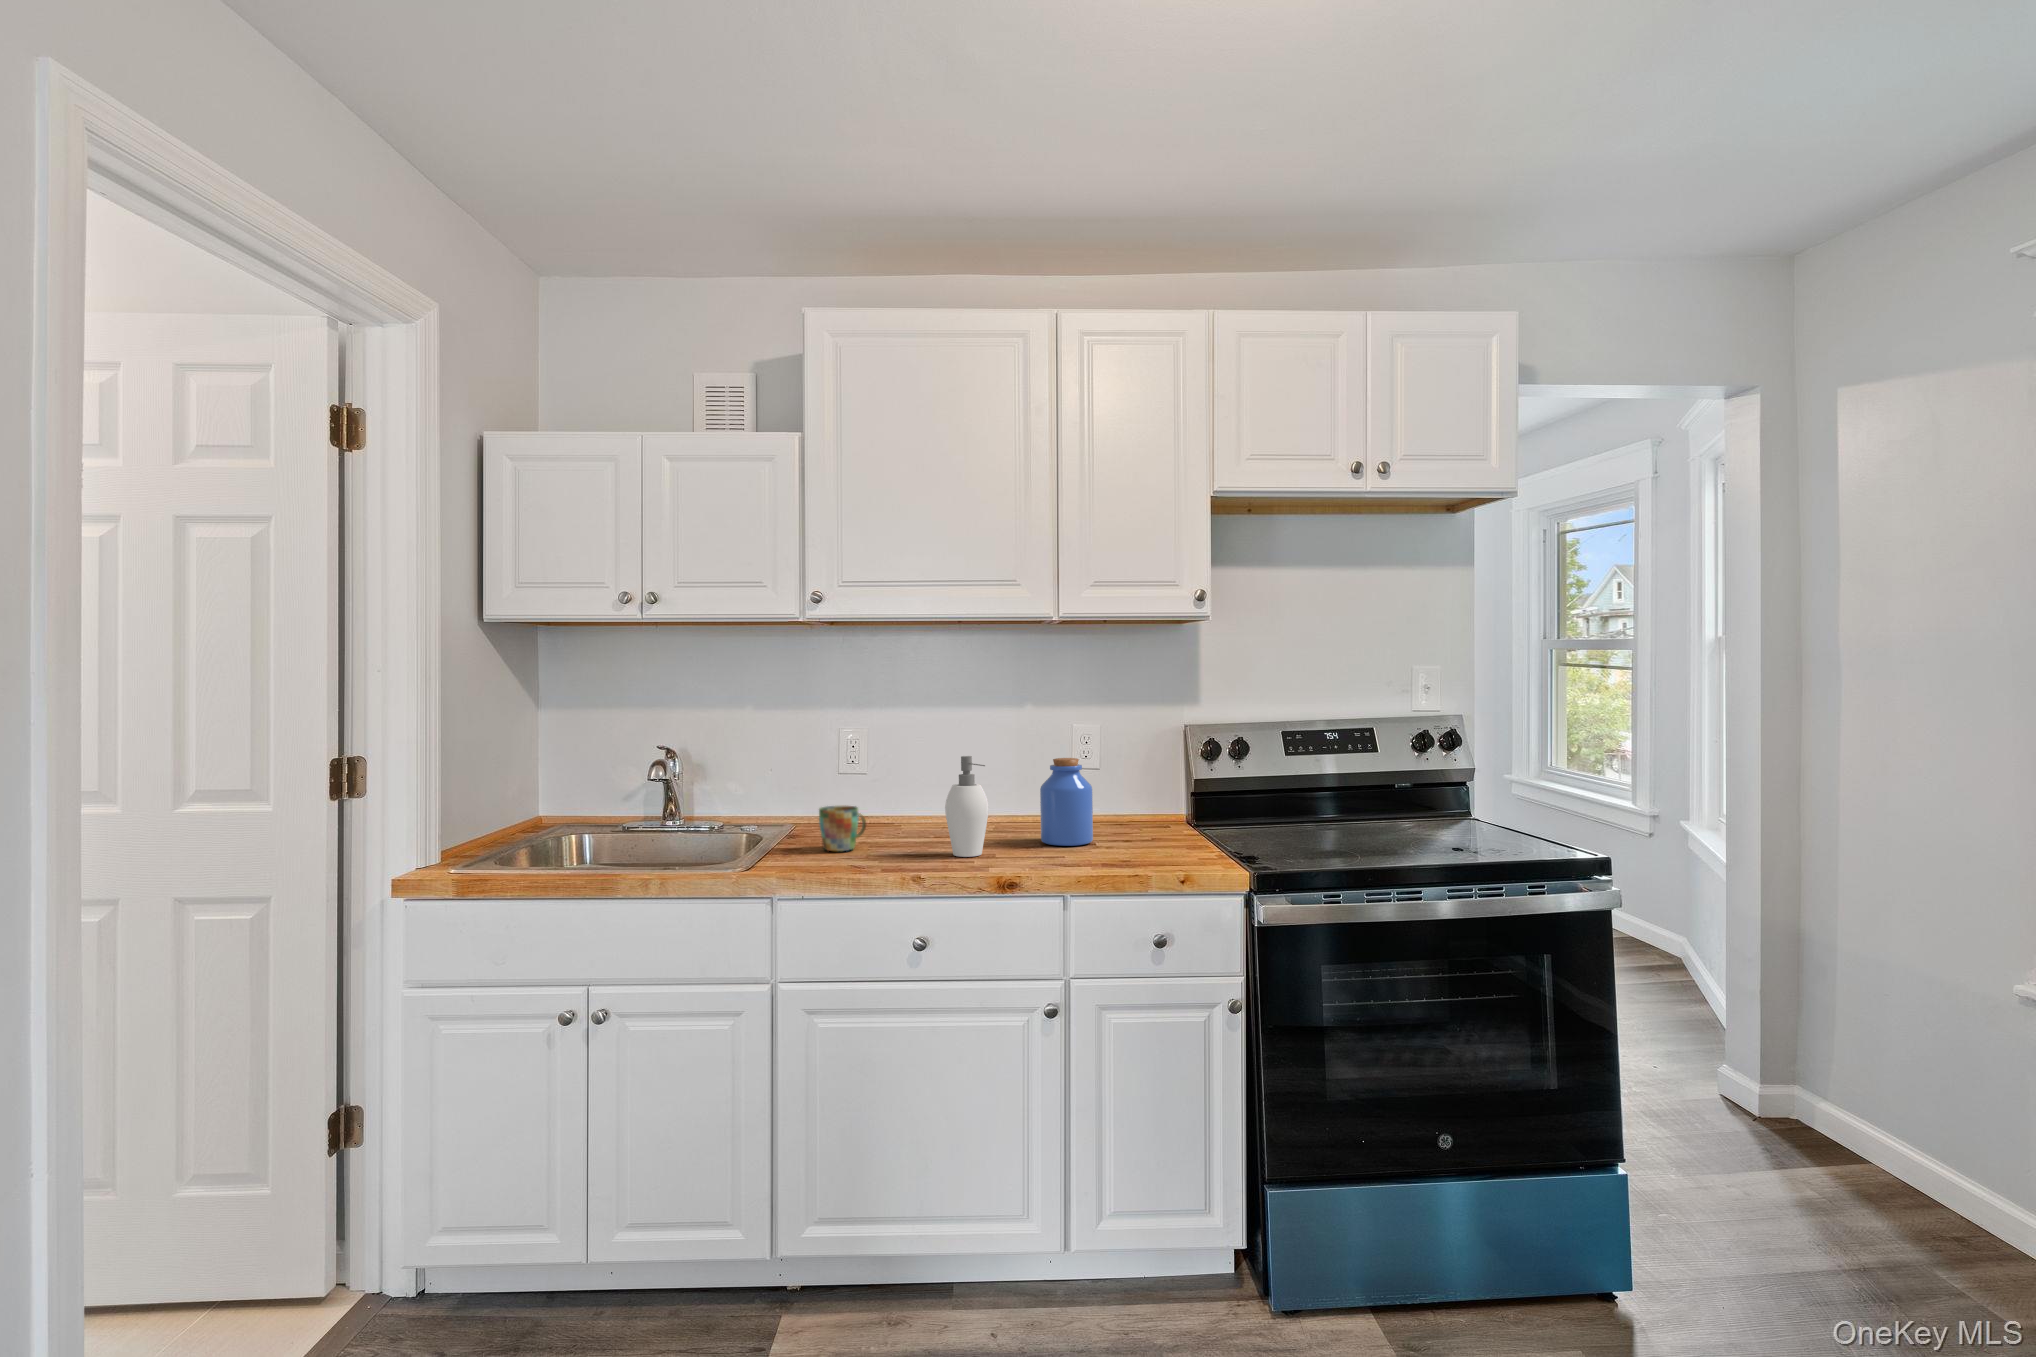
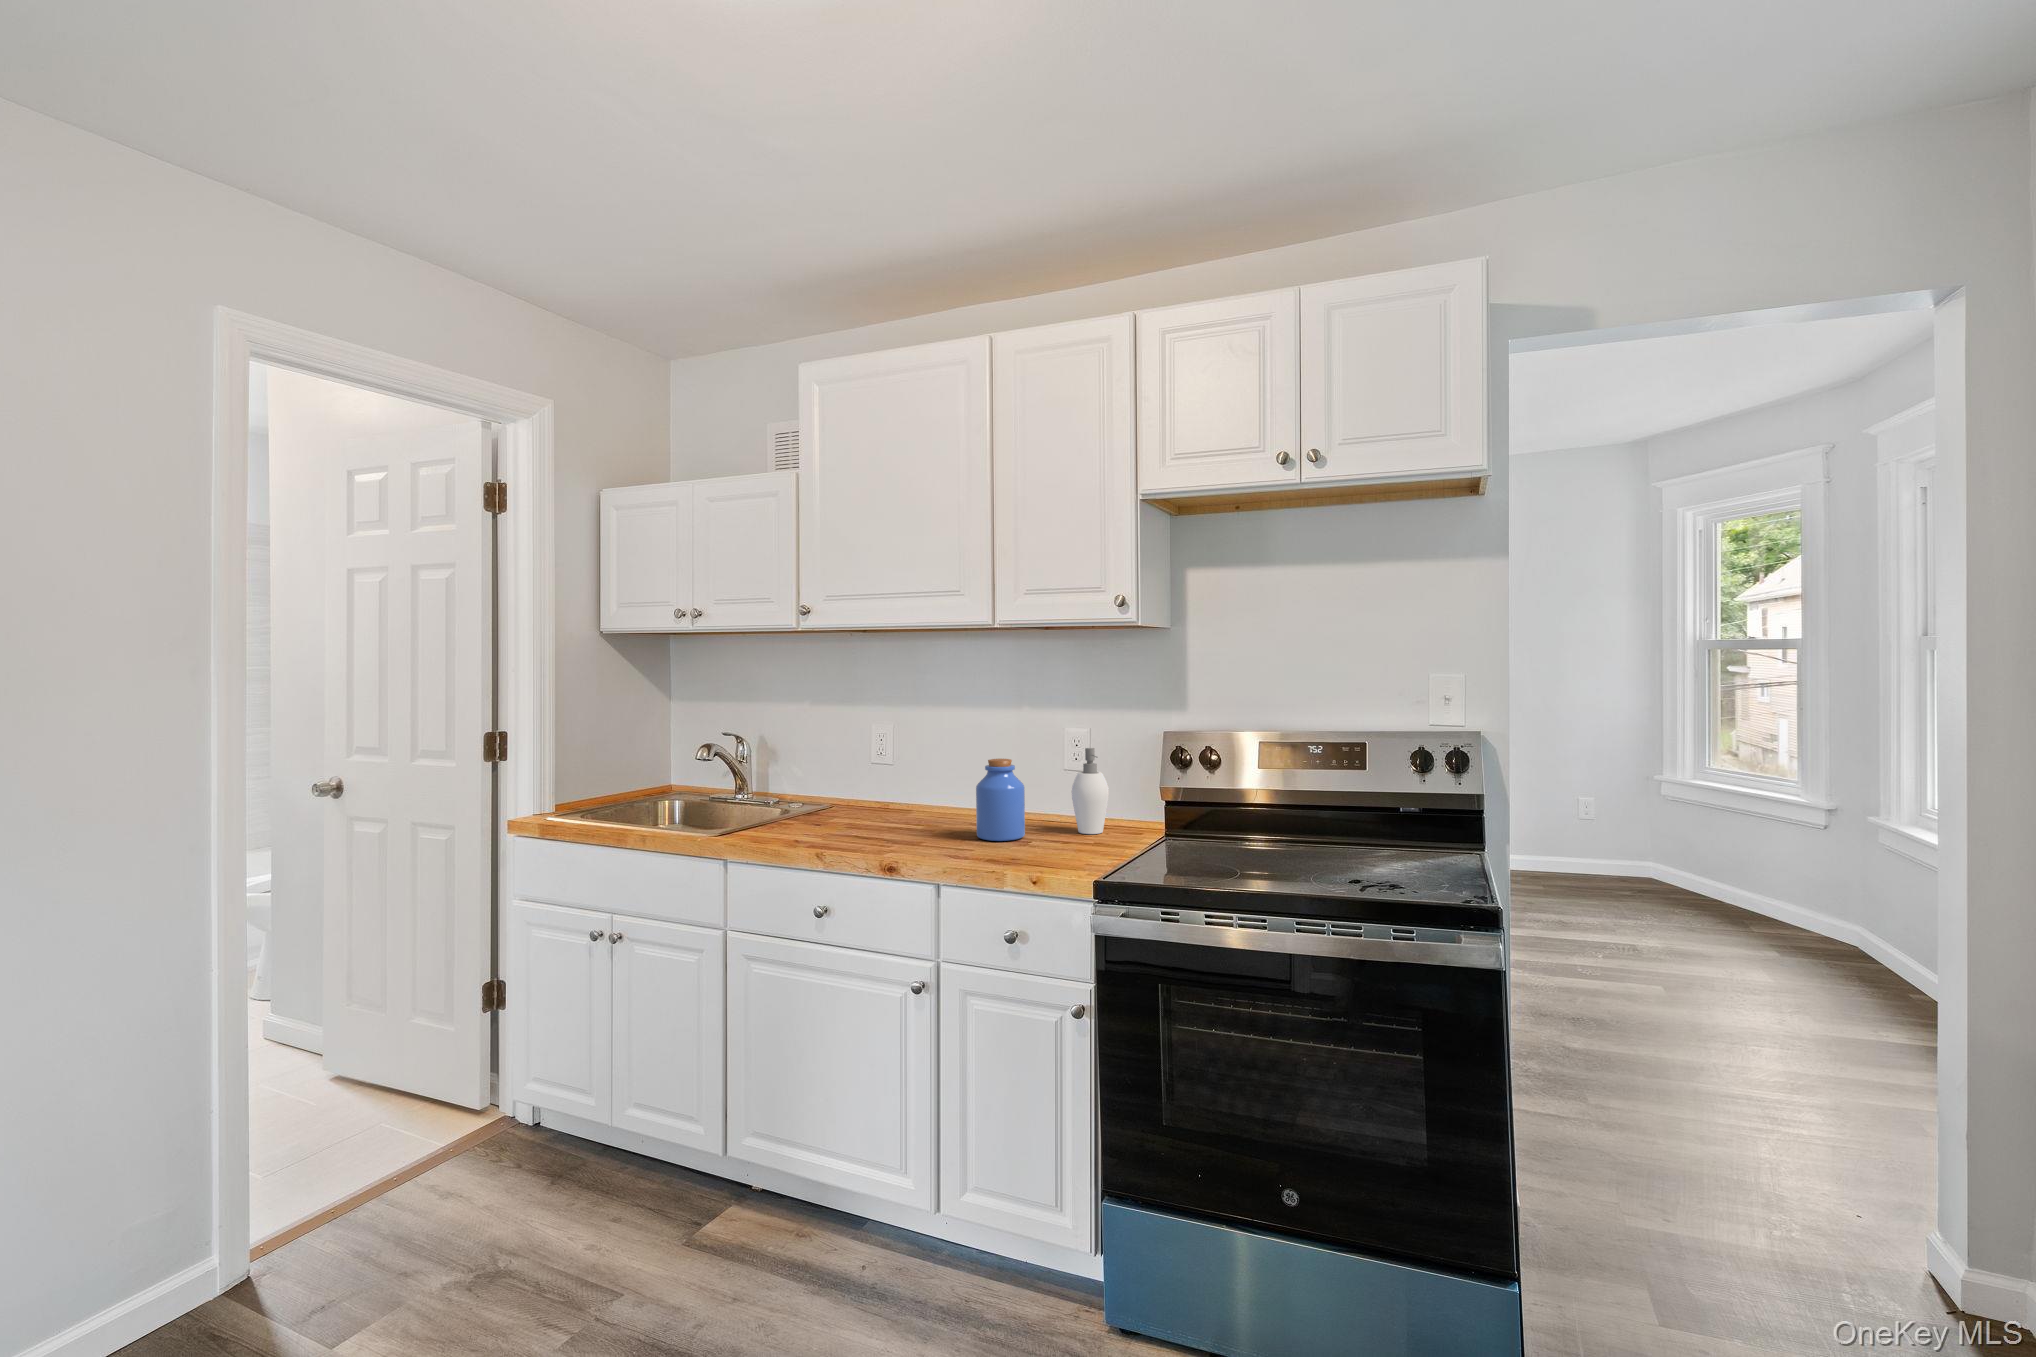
soap dispenser: present [945,756,989,857] -> present [1072,748,1109,834]
mug: present [819,806,866,851] -> none [798,790,842,829]

